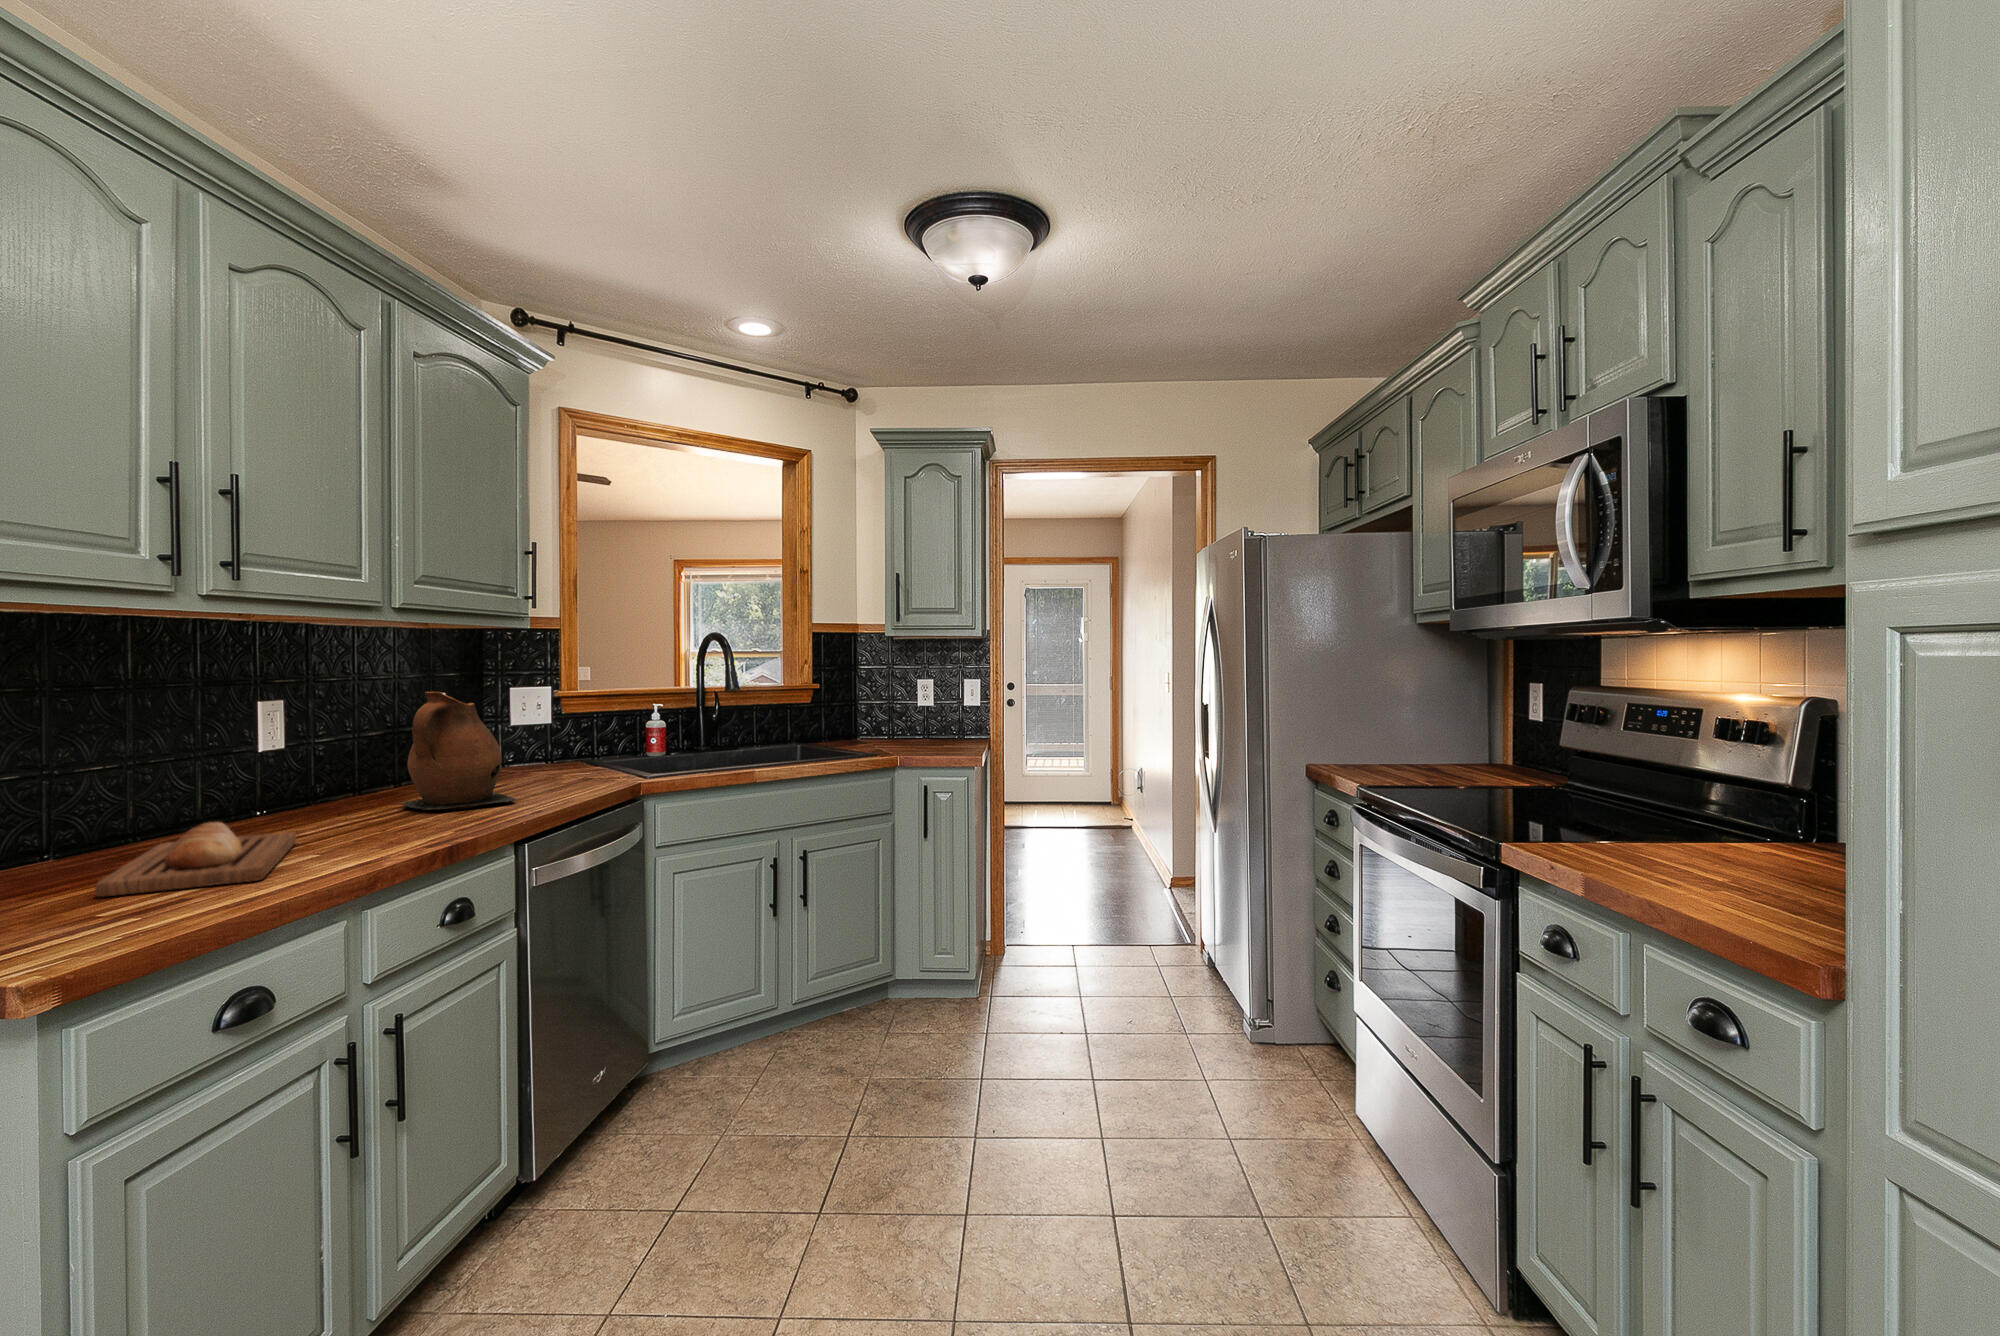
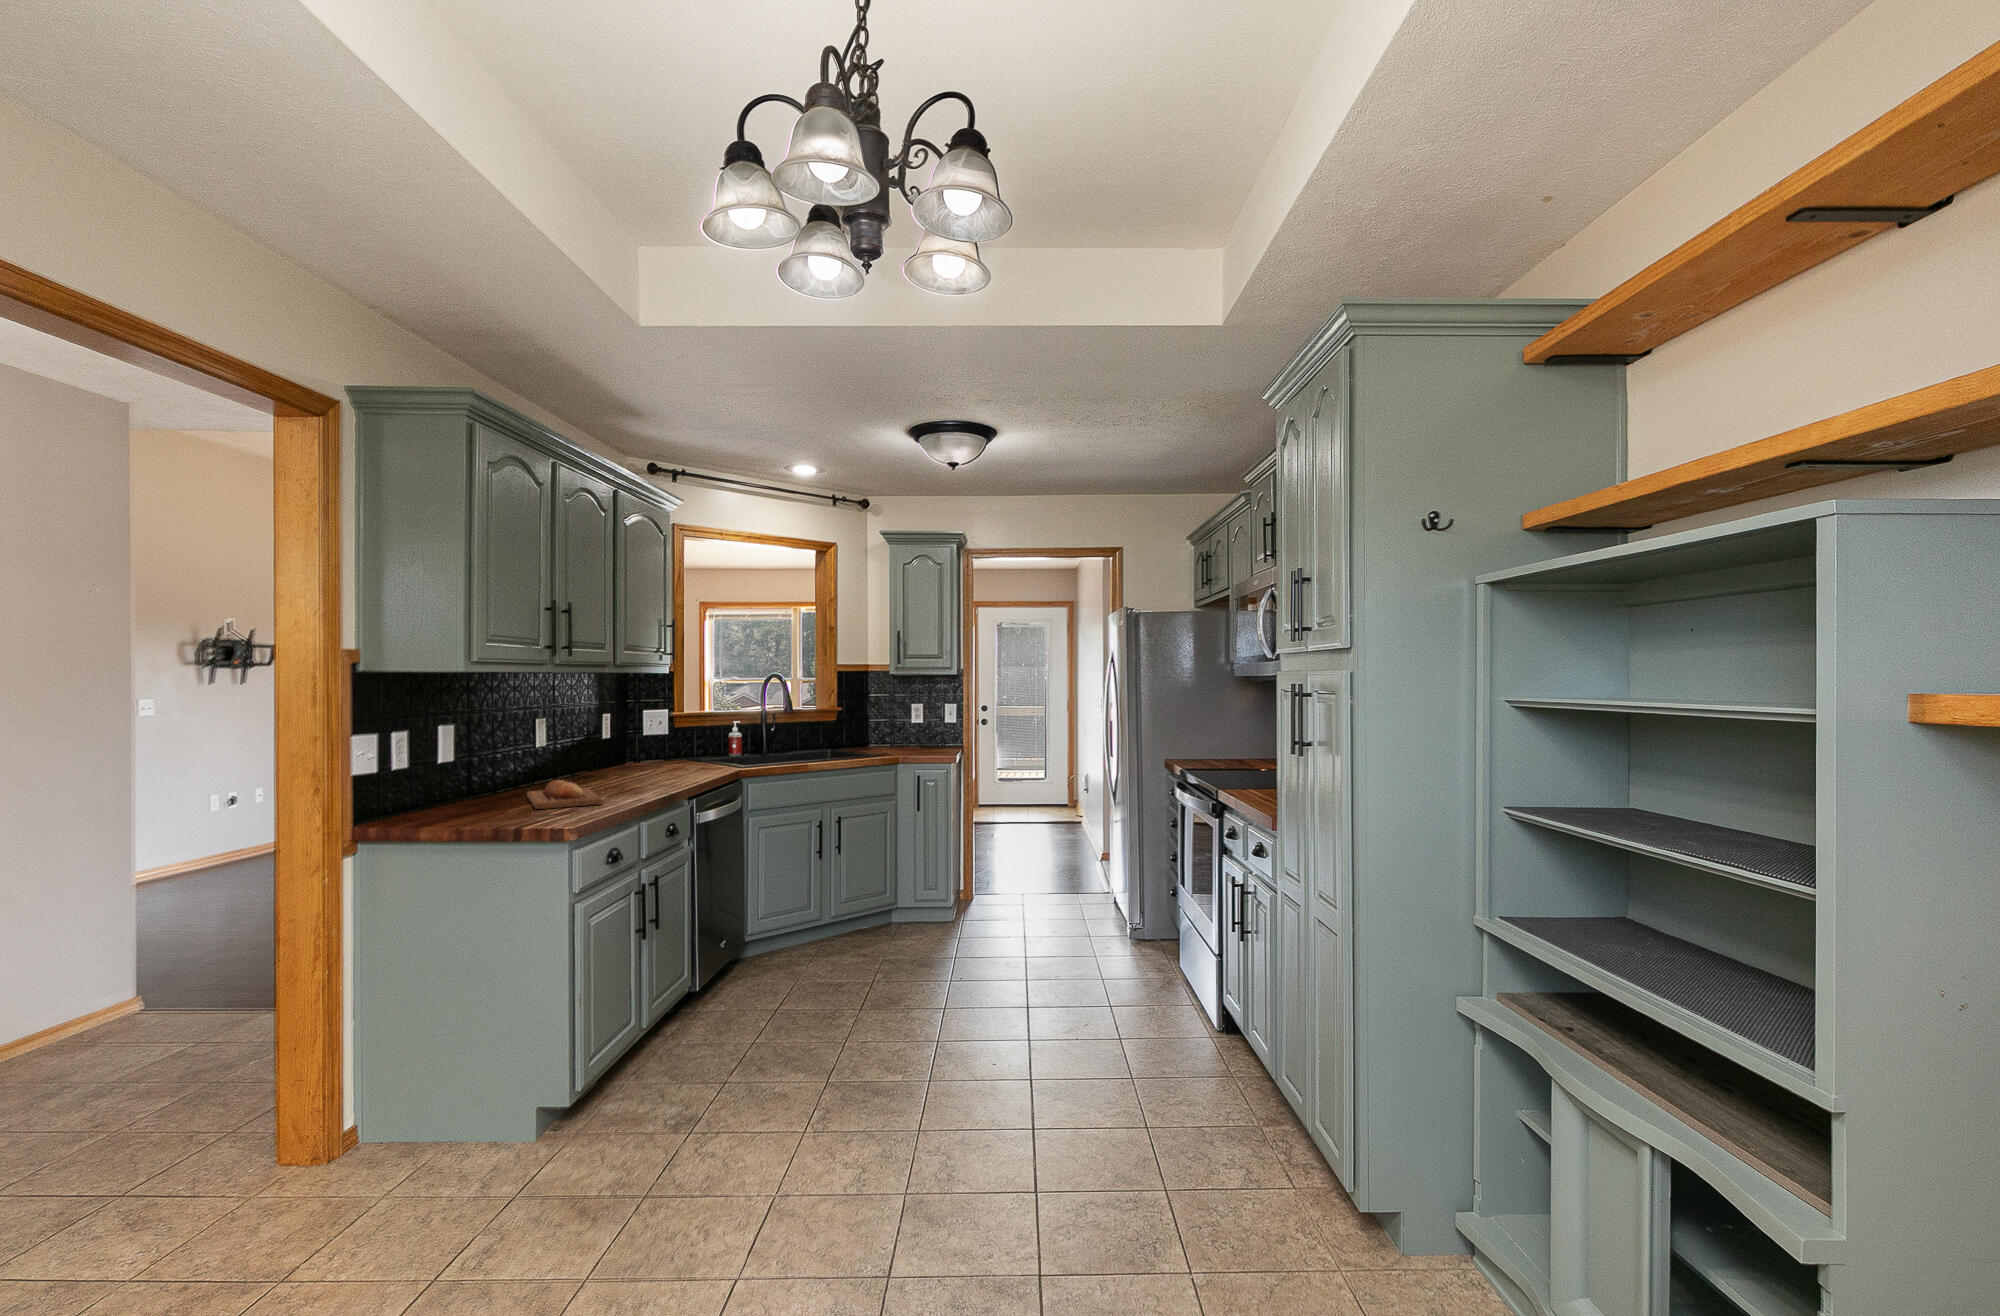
ceramic pitcher: present [403,692,515,810] -> none [612,713,679,781]

